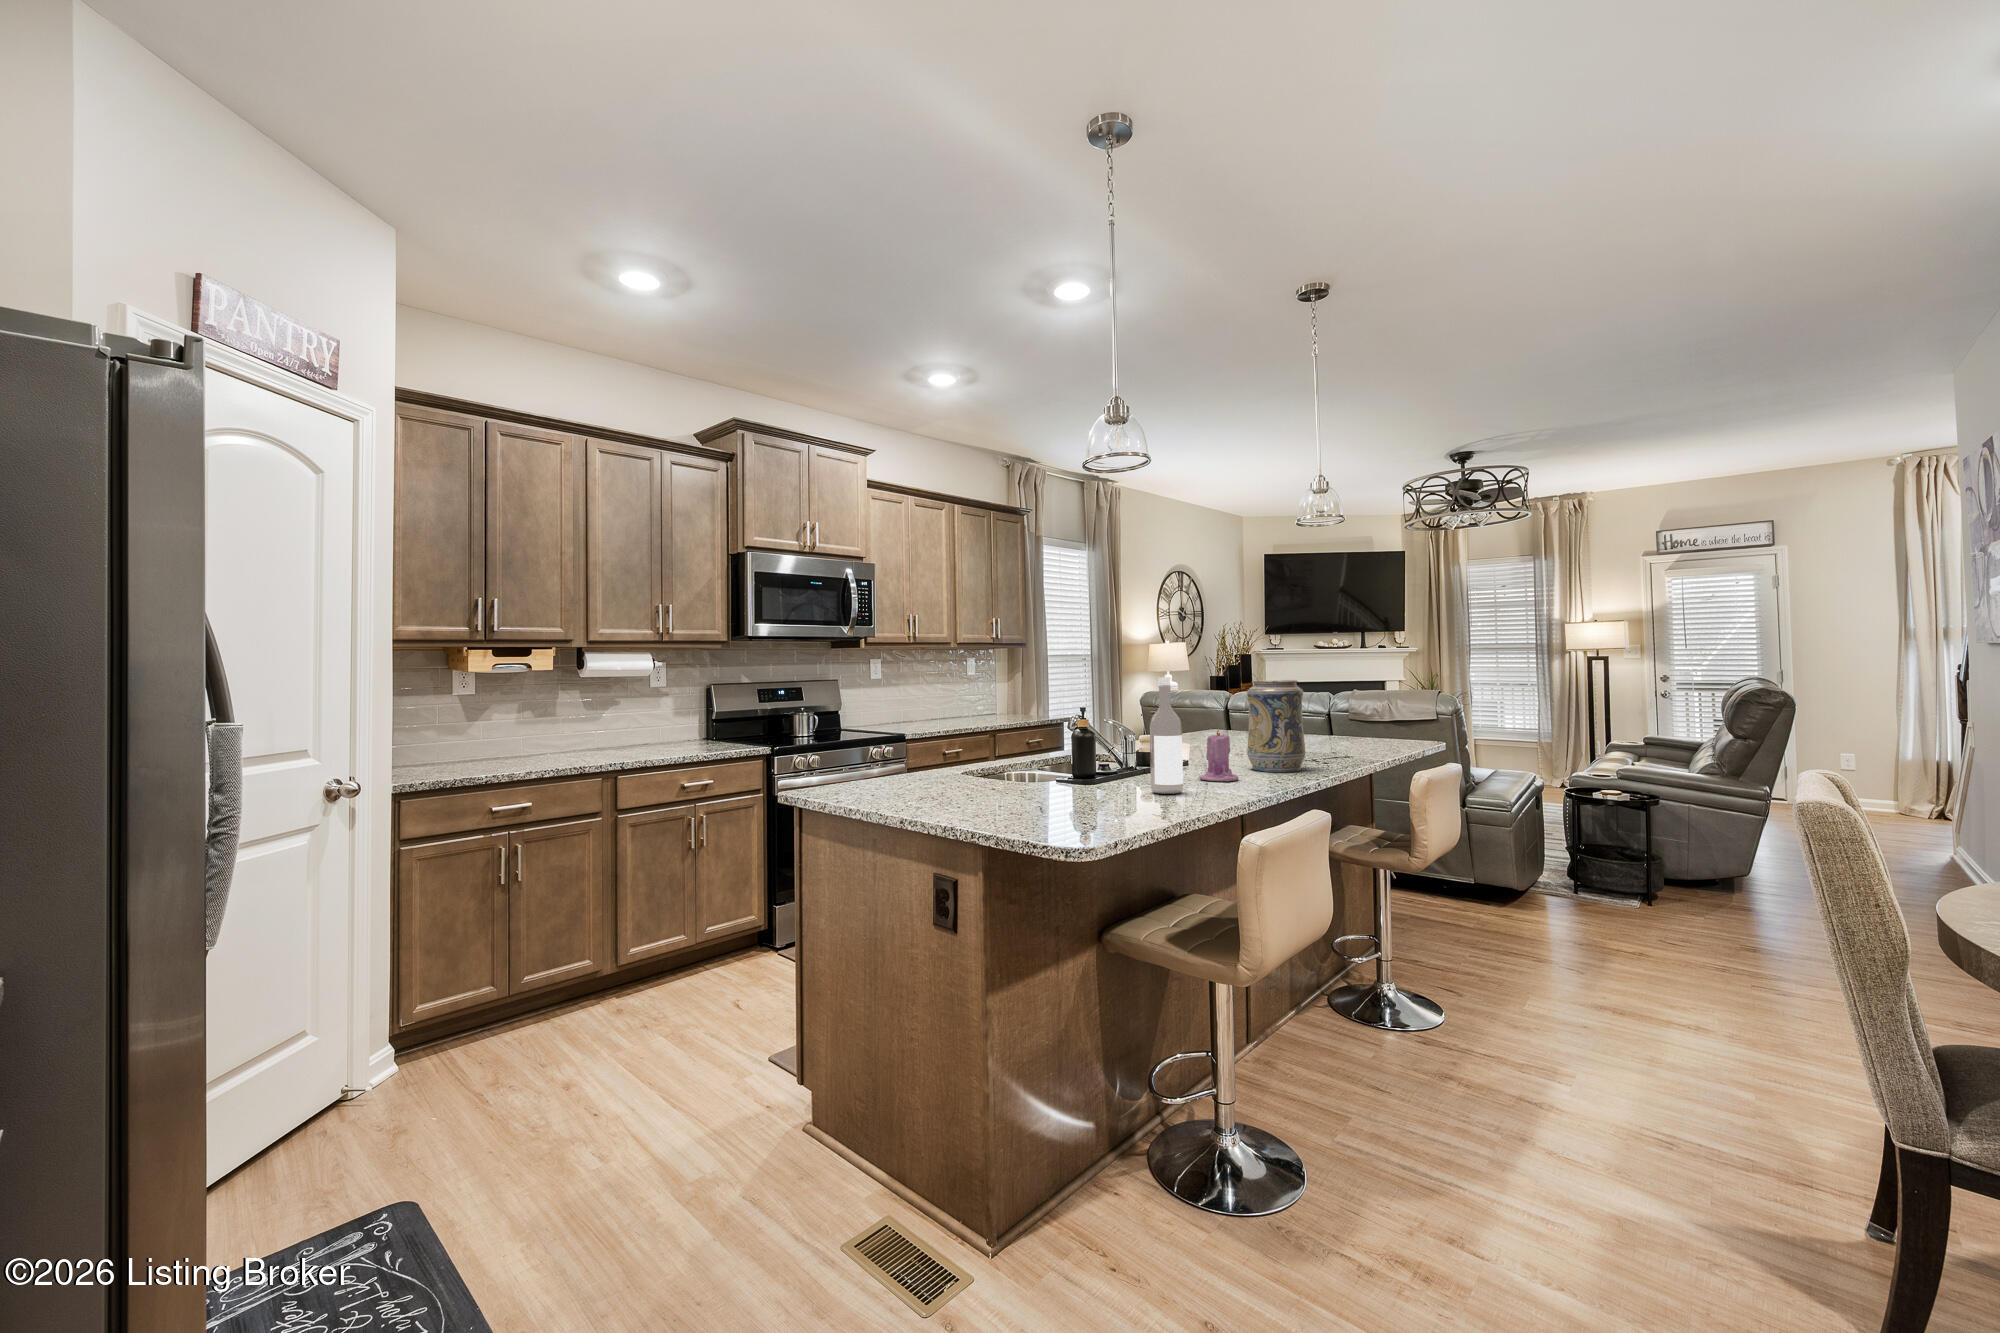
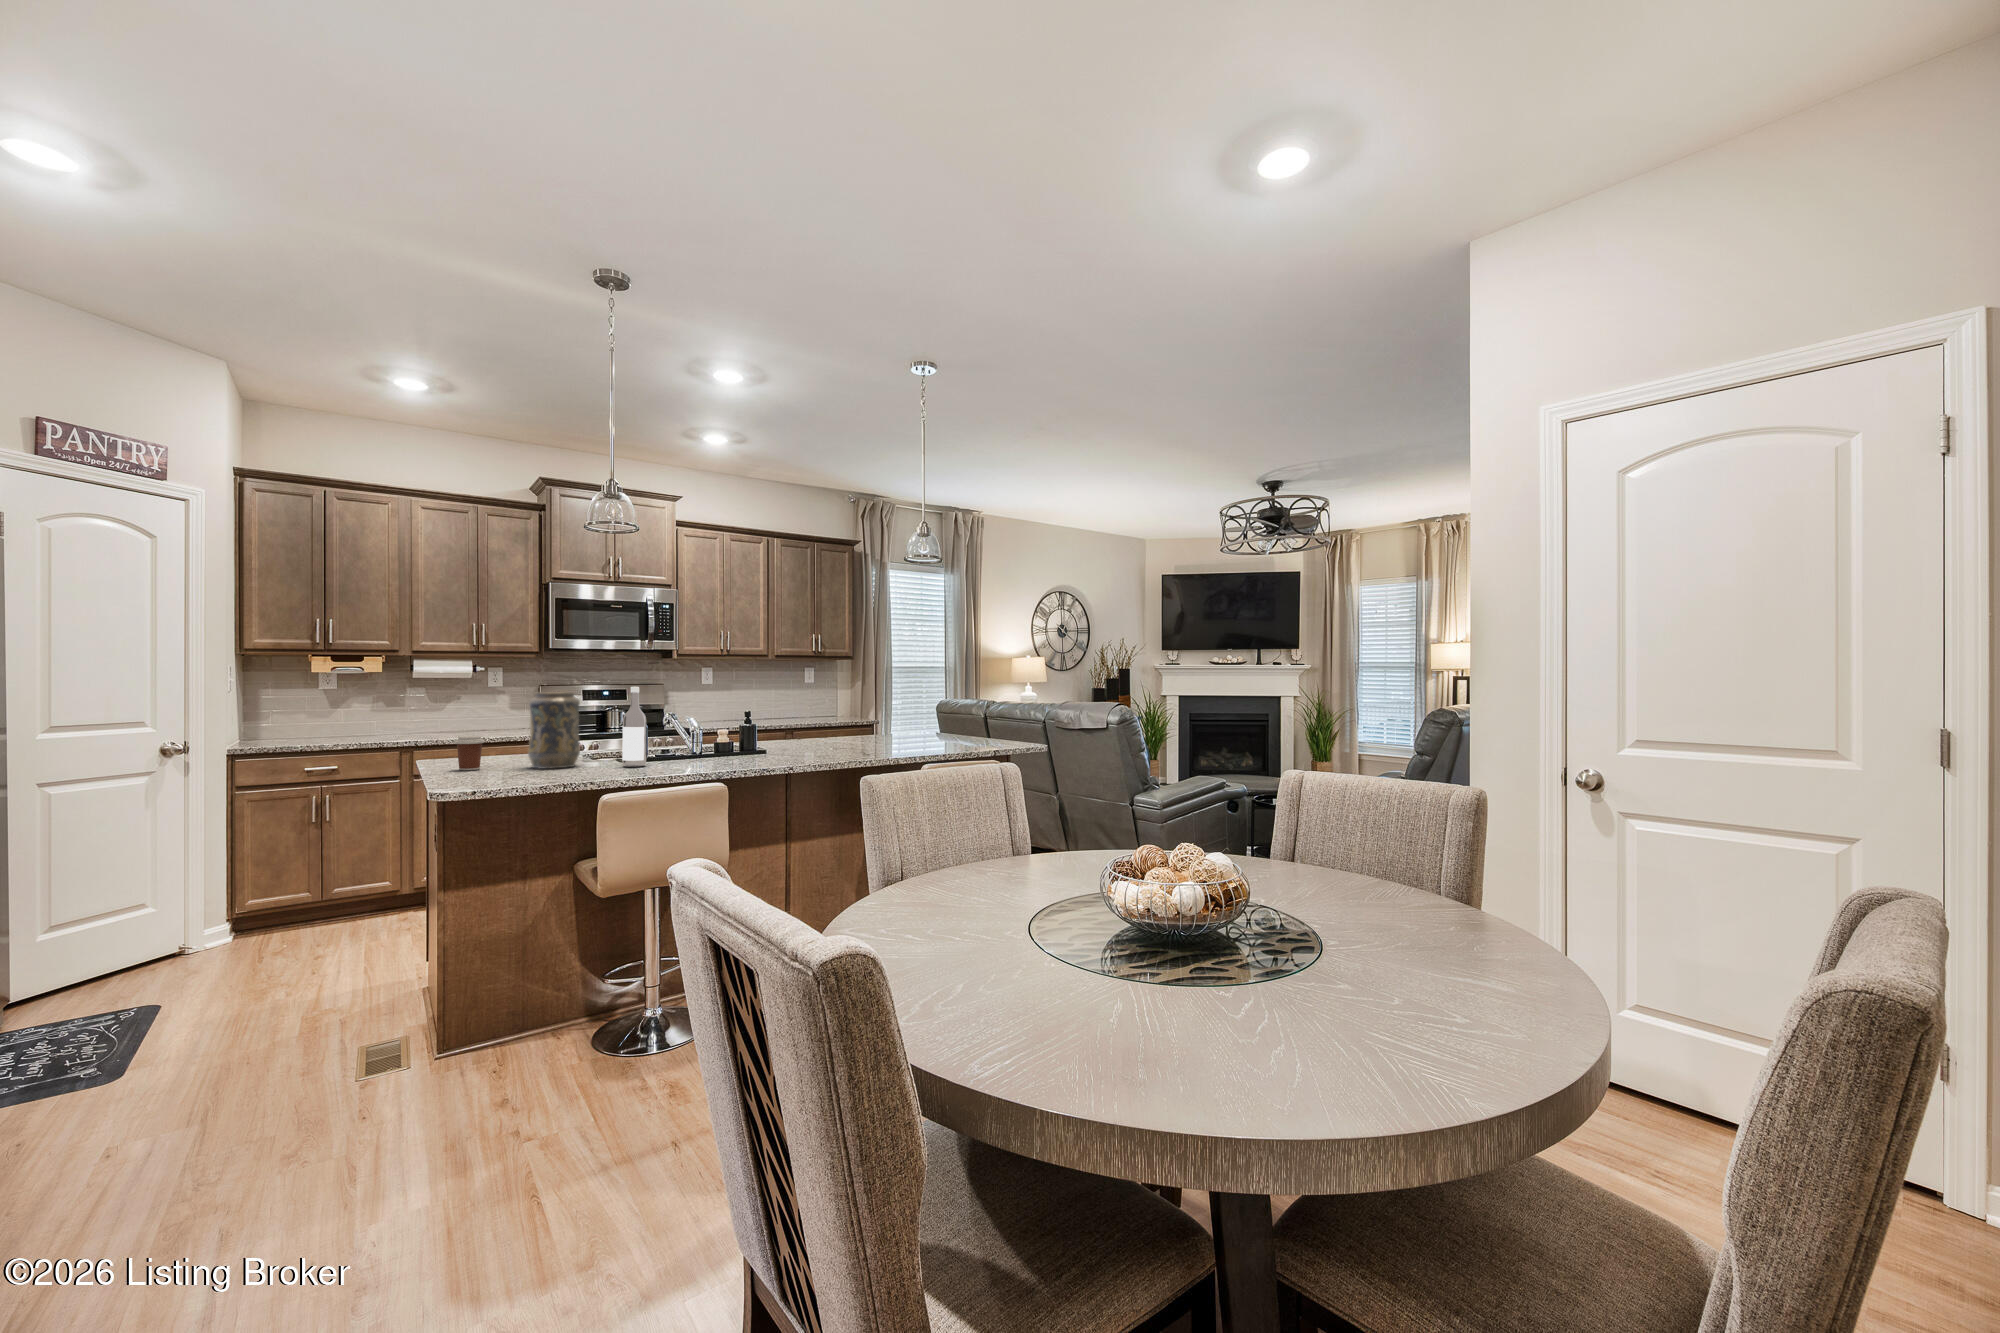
decorative vase: present [1247,680,1306,772] -> present [528,692,580,769]
candle: present [1199,729,1238,781] -> none [699,724,729,762]
coffee cup: none [946,756,984,811] -> present [455,736,484,770]

